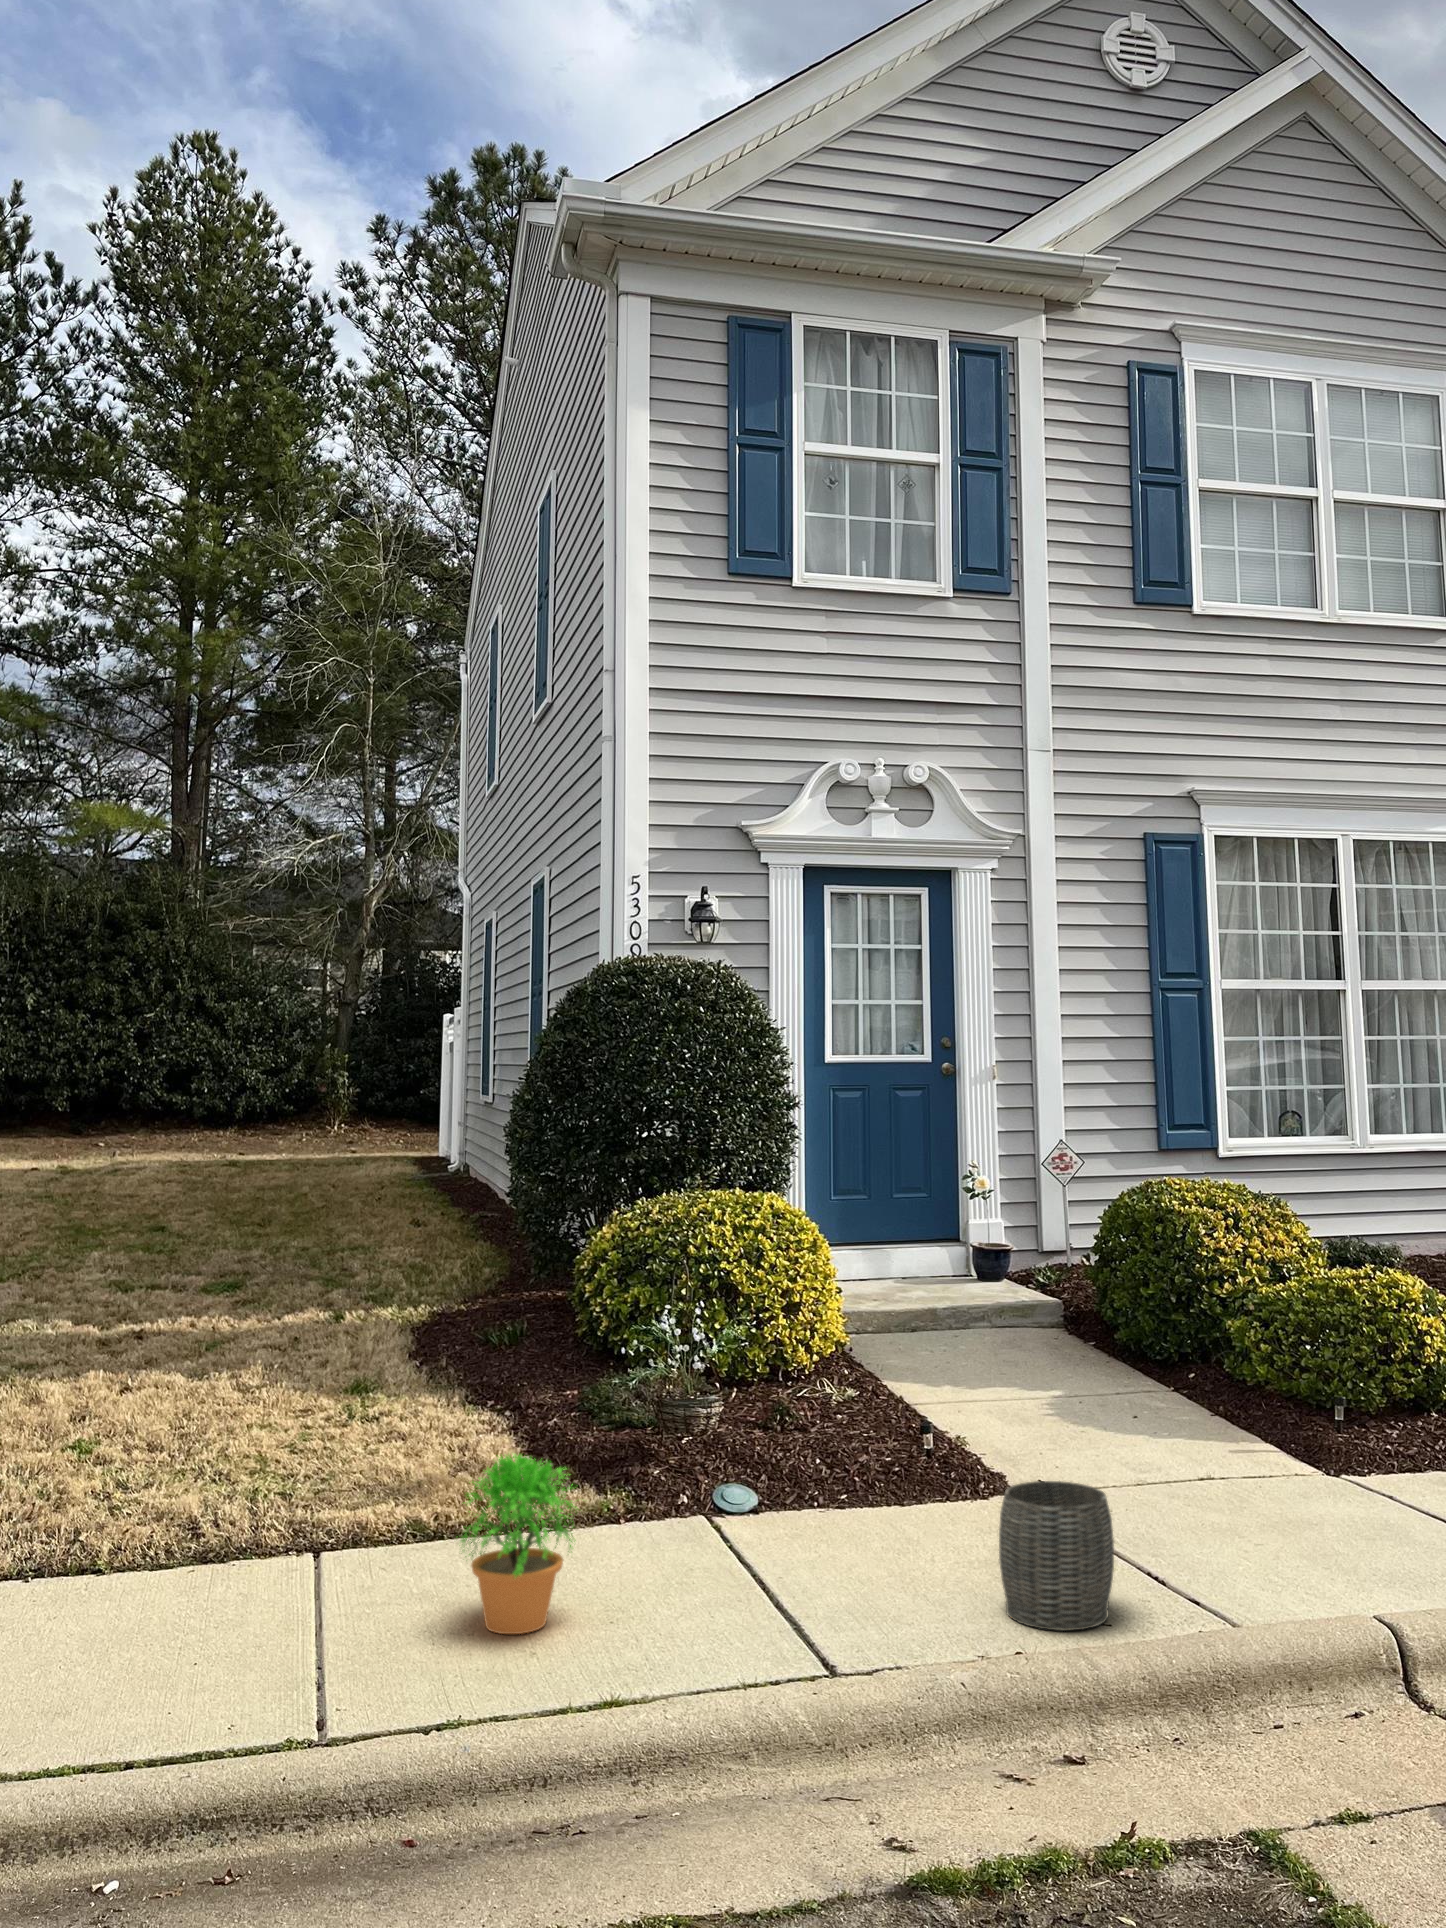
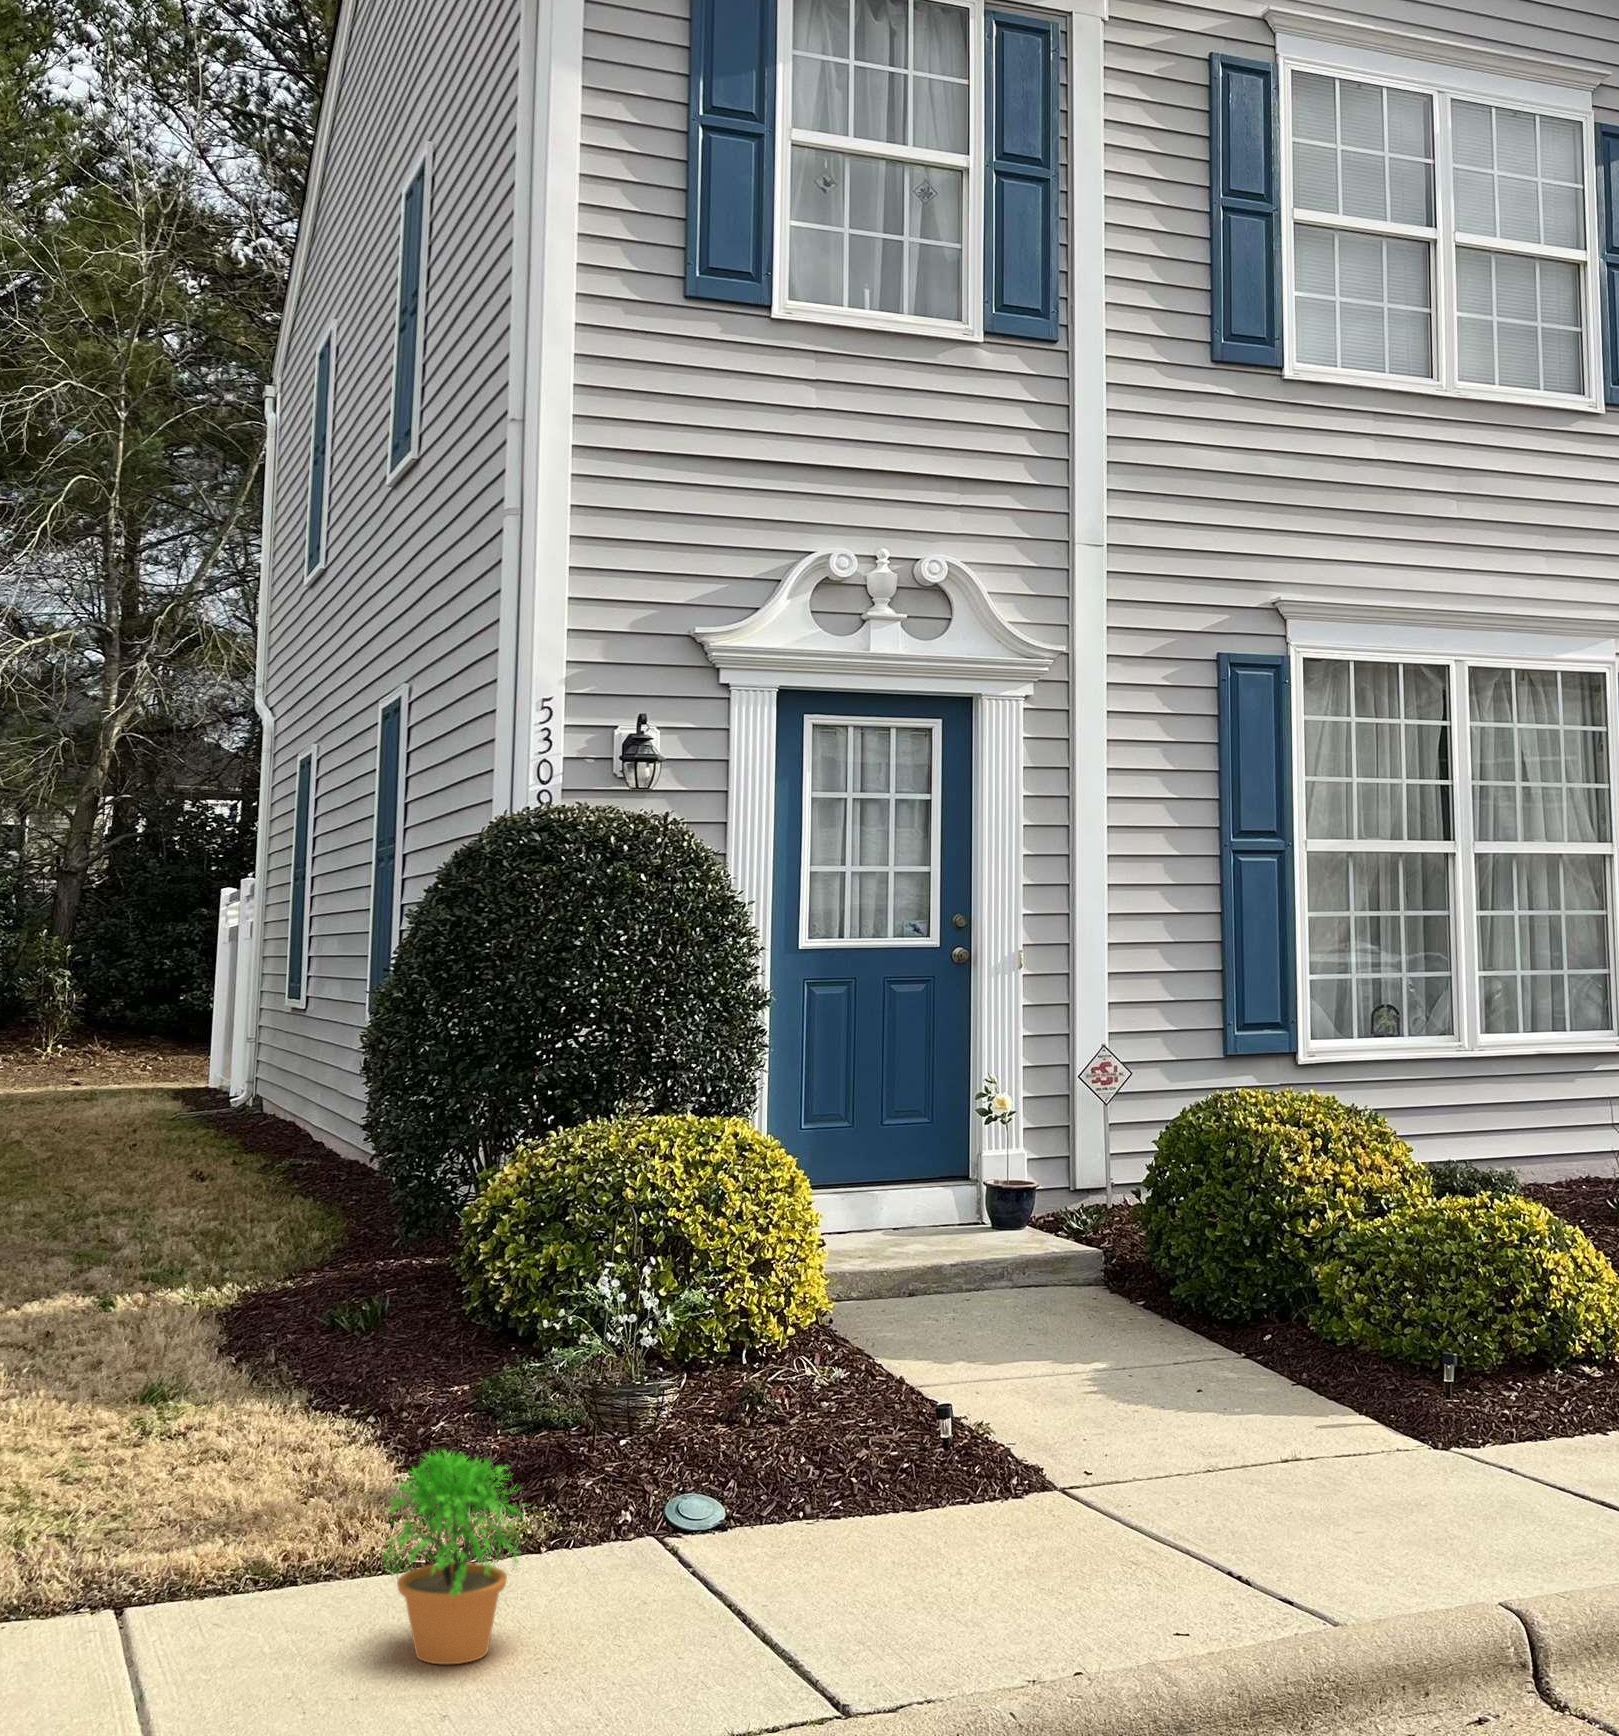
woven basket: present [999,1481,1114,1631] -> none [1031,1475,1171,1652]

